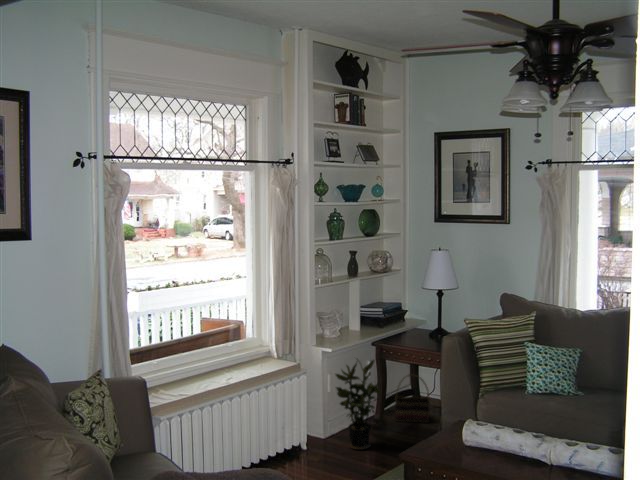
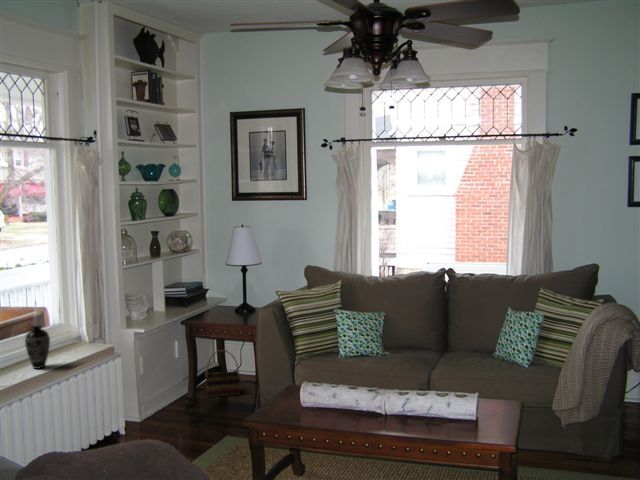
decorative vase: none [214,338,236,379] -> present [25,325,50,369]
potted plant: present [336,360,381,450] -> none [151,336,198,427]

